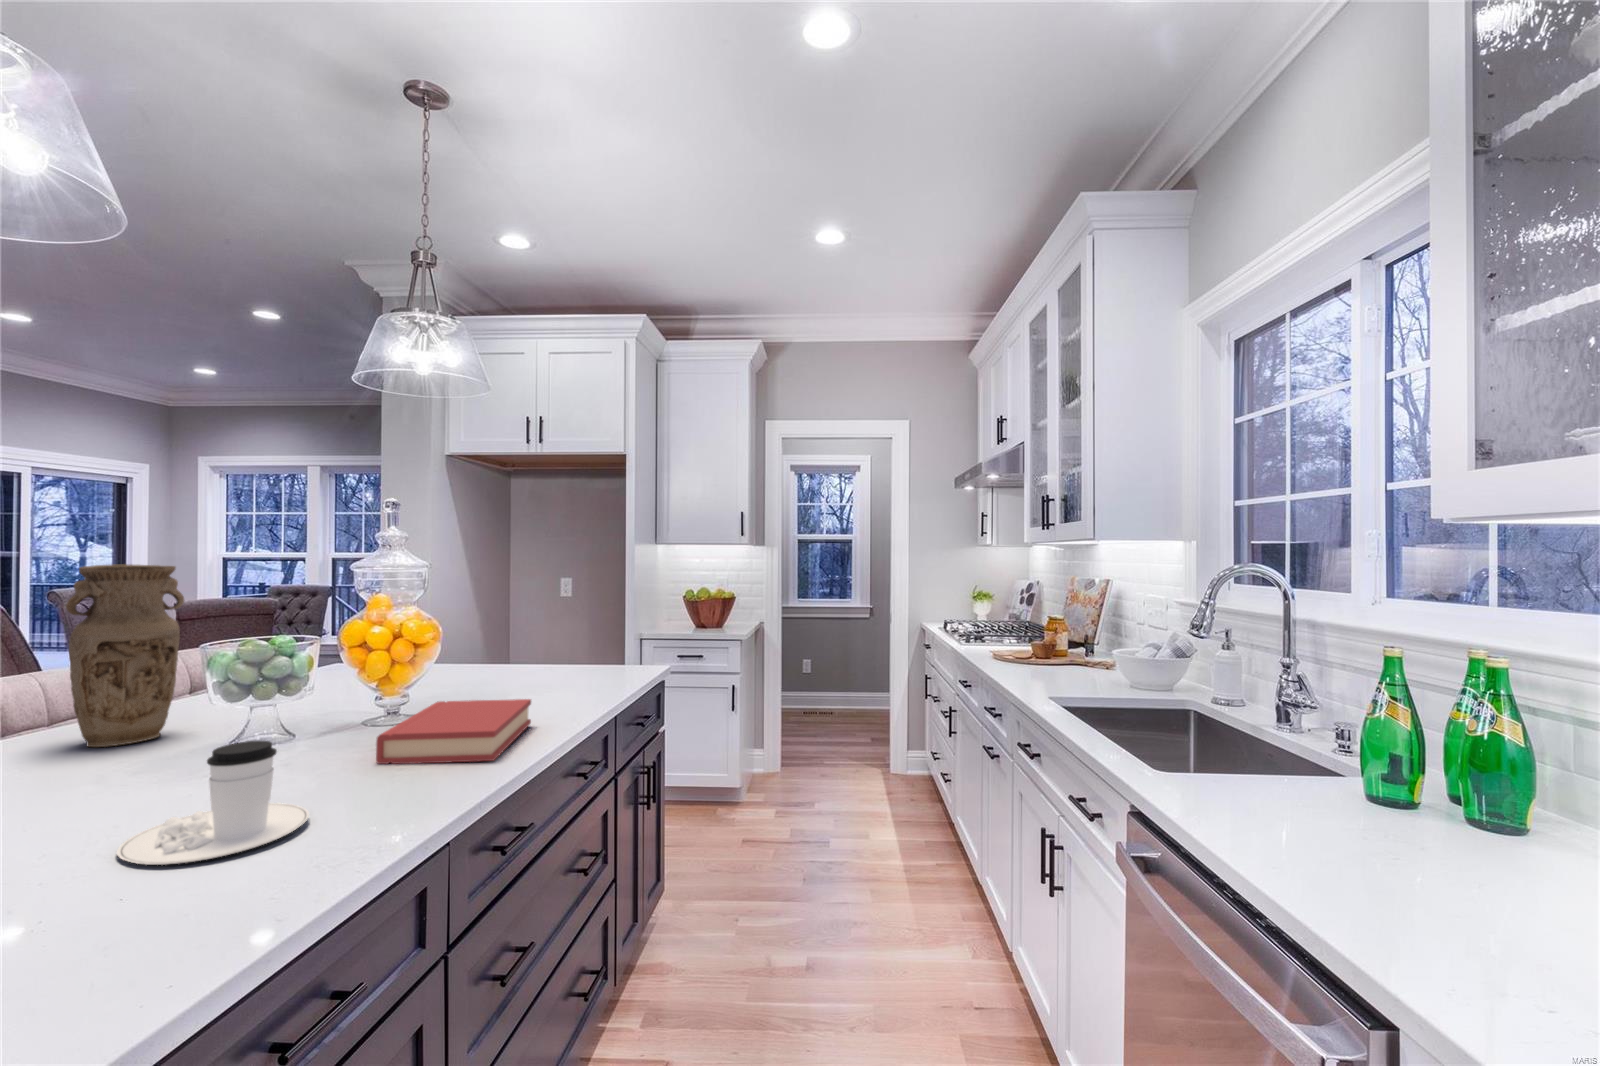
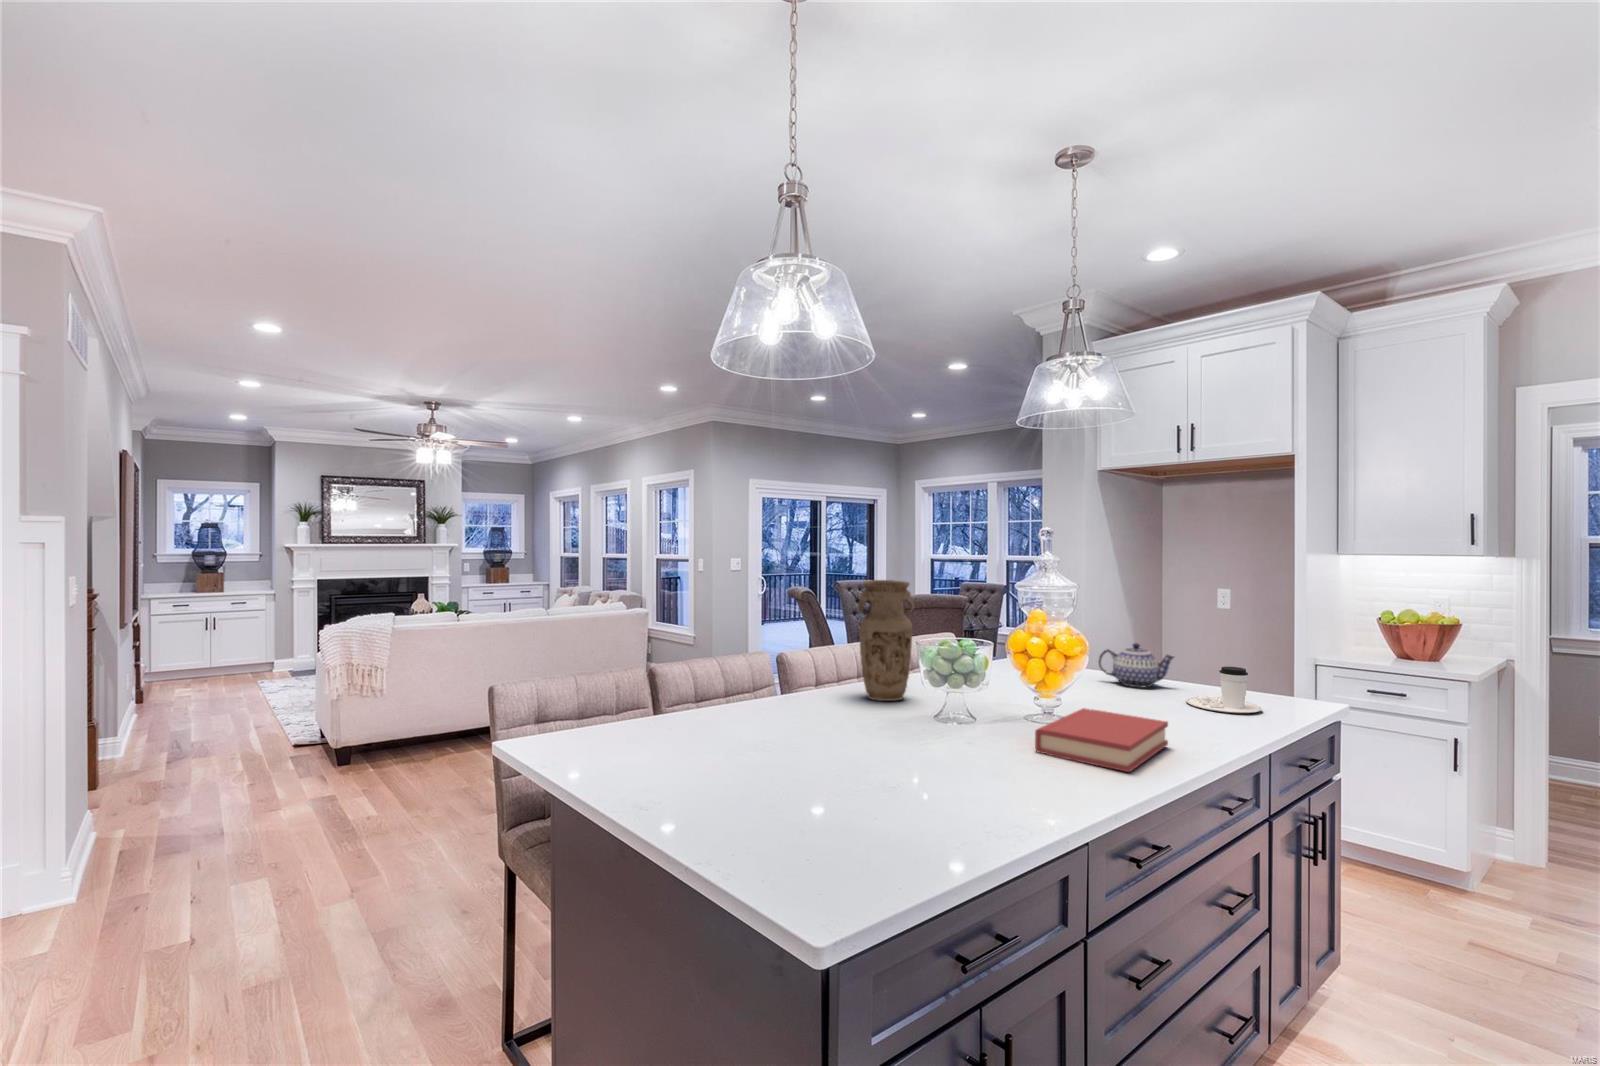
teapot: none [451,628,531,674] -> present [1099,643,1174,687]
coffee cup: present [117,741,309,865] -> present [1186,667,1262,713]

